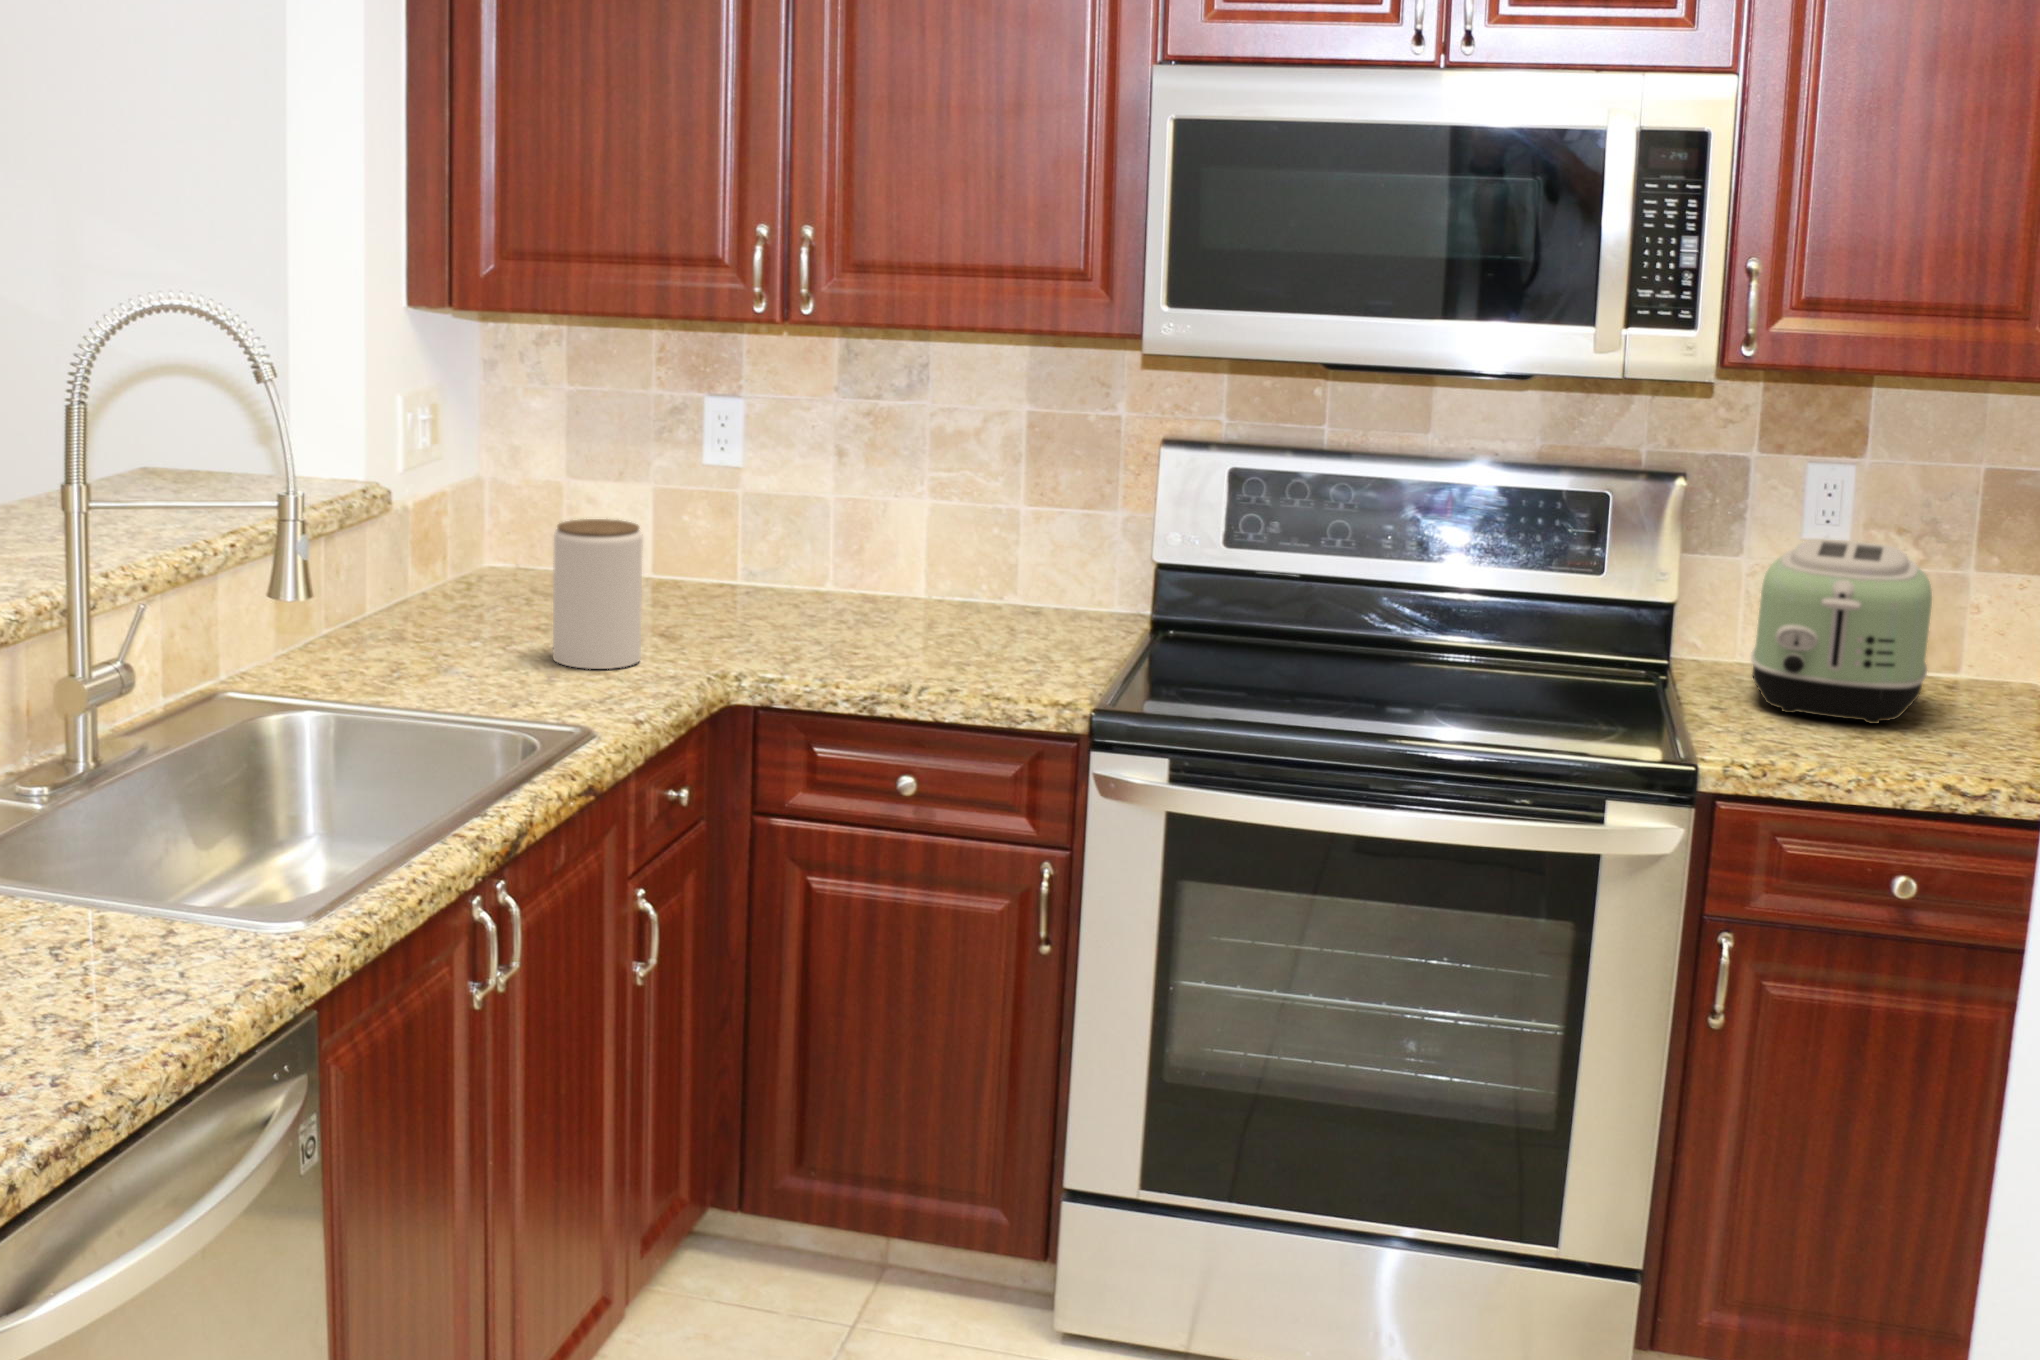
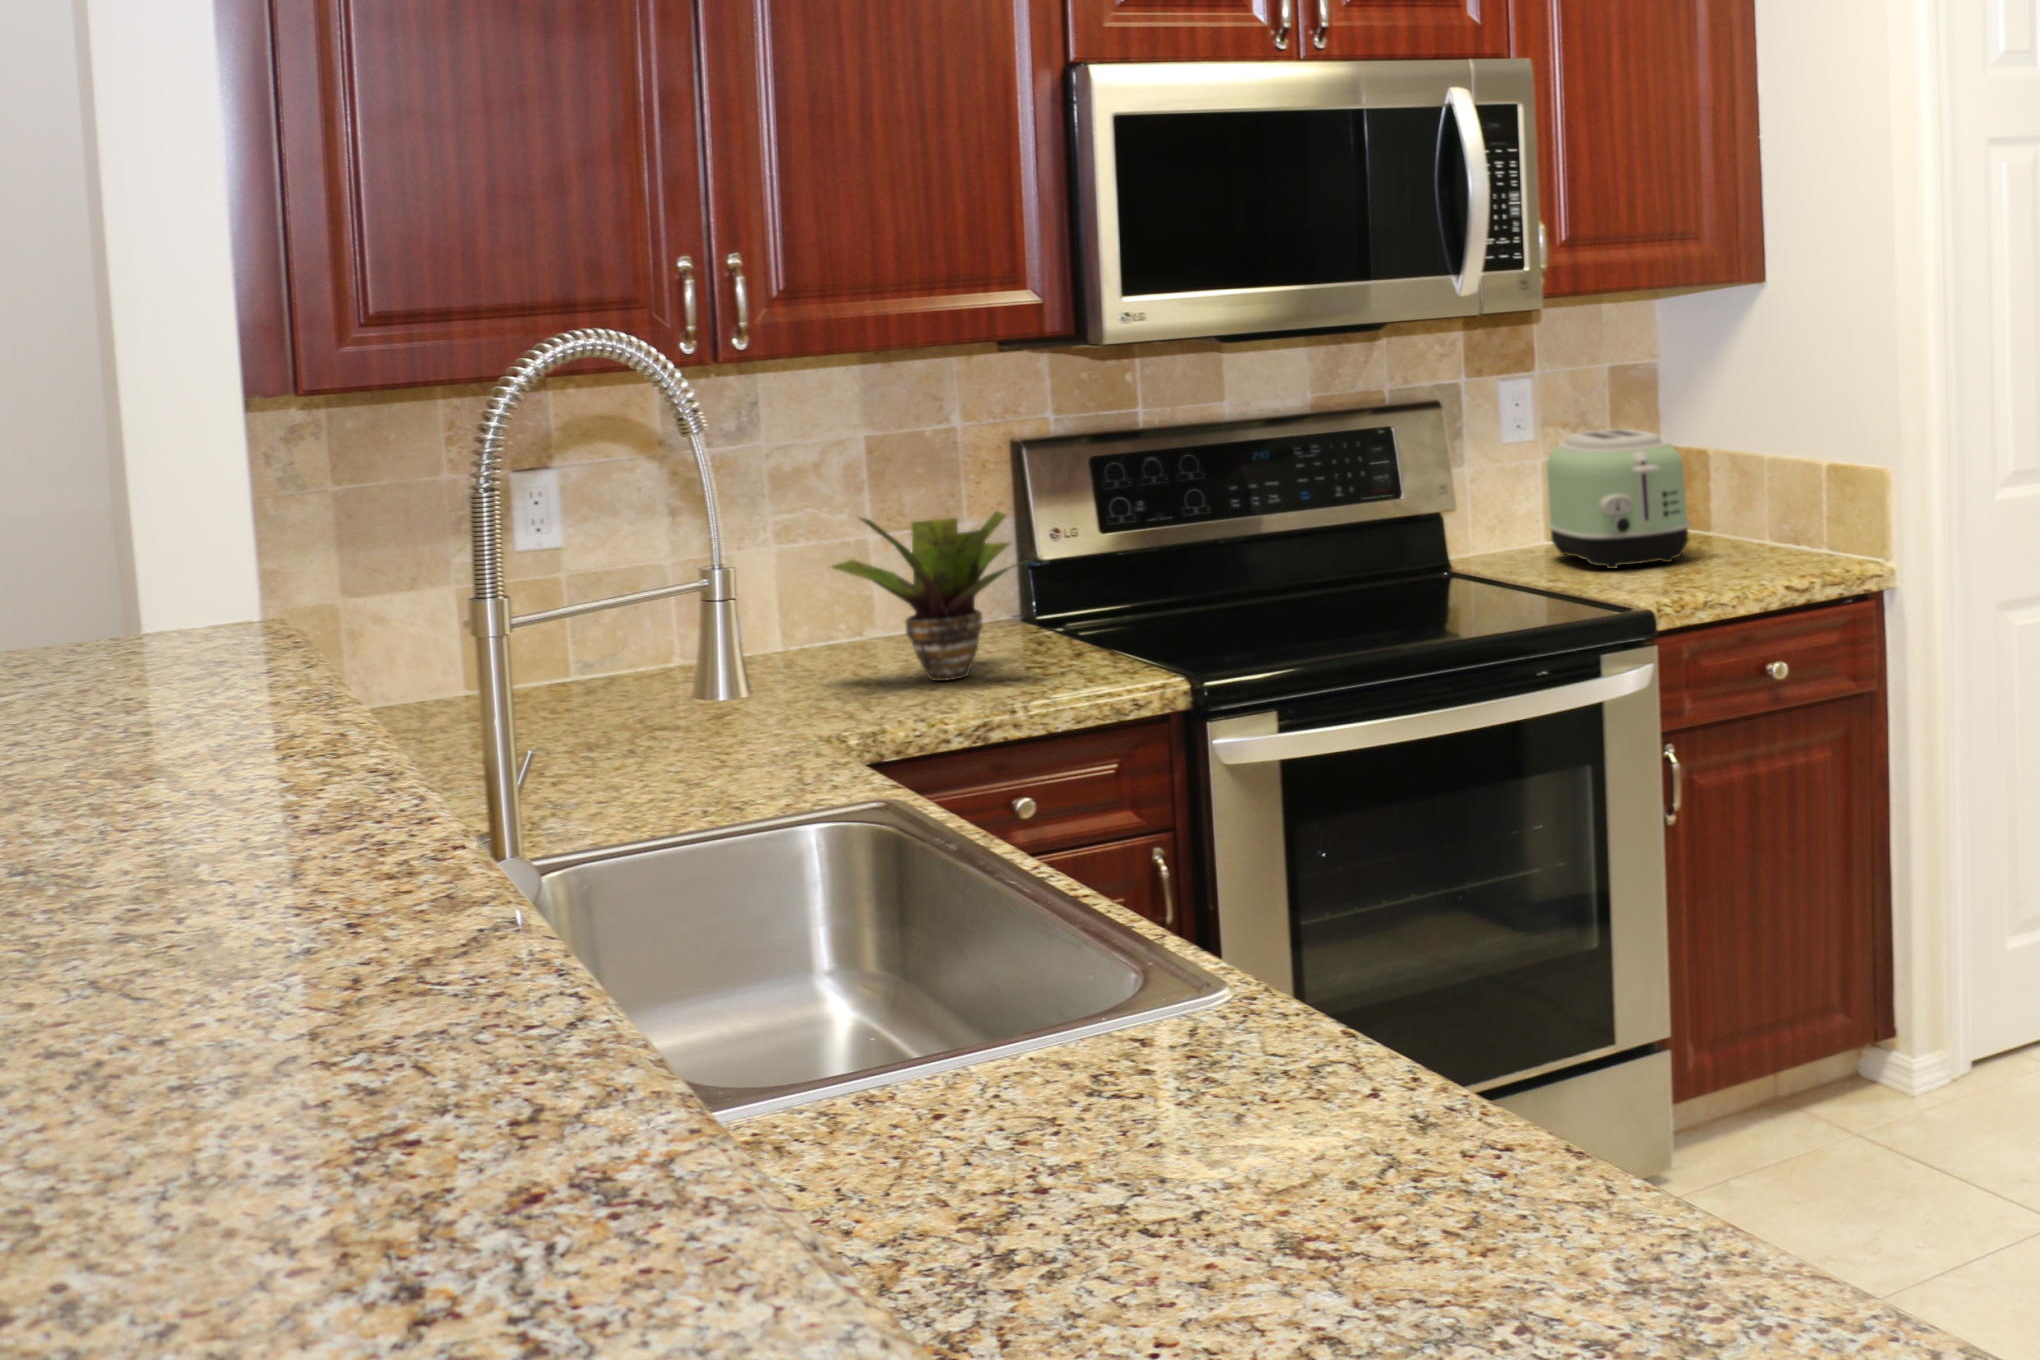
potted plant: none [865,479,1042,648] -> present [829,511,1042,681]
jar: present [553,519,643,669] -> none [597,597,721,776]

